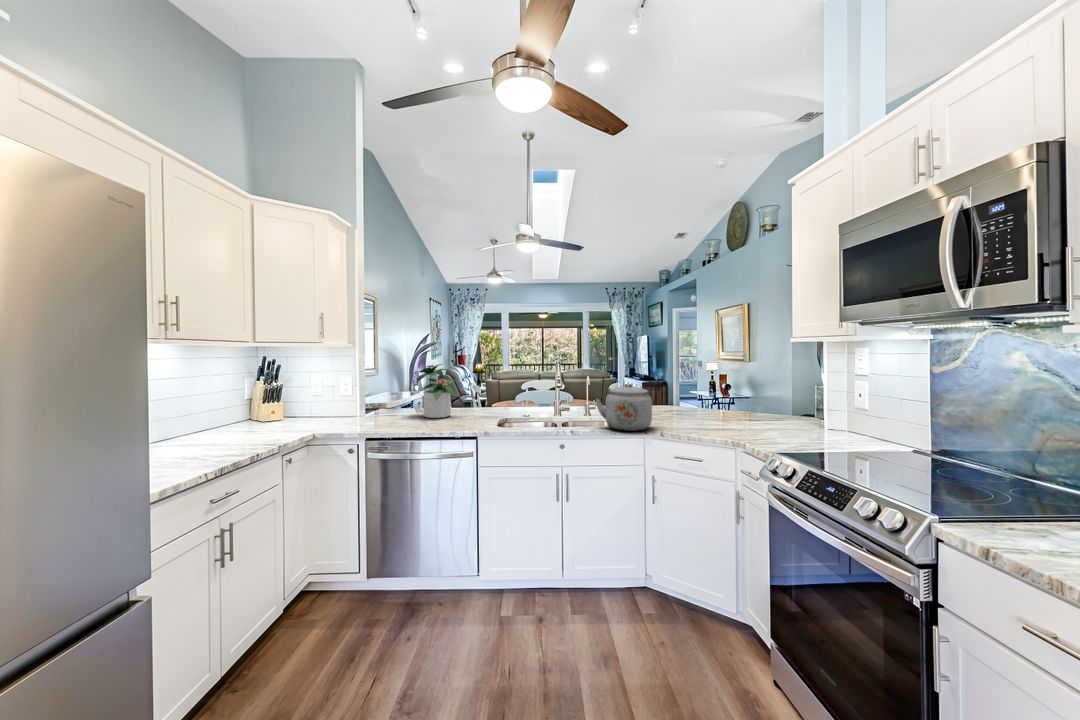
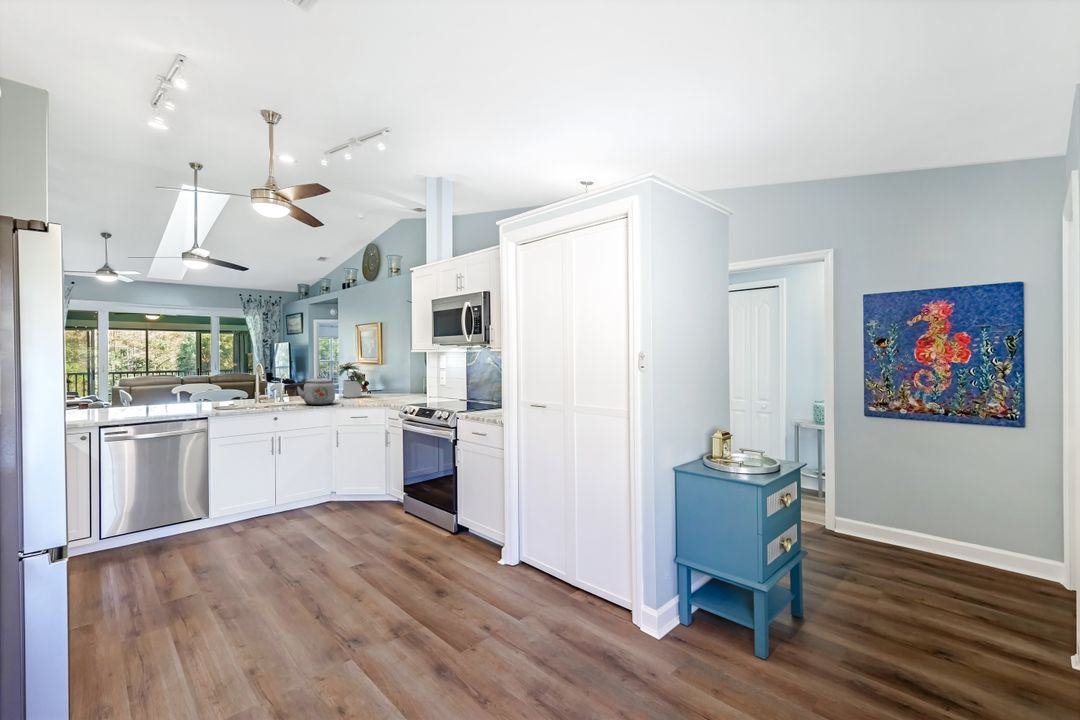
potted plant: present [412,364,458,418] -> present [338,363,367,398]

